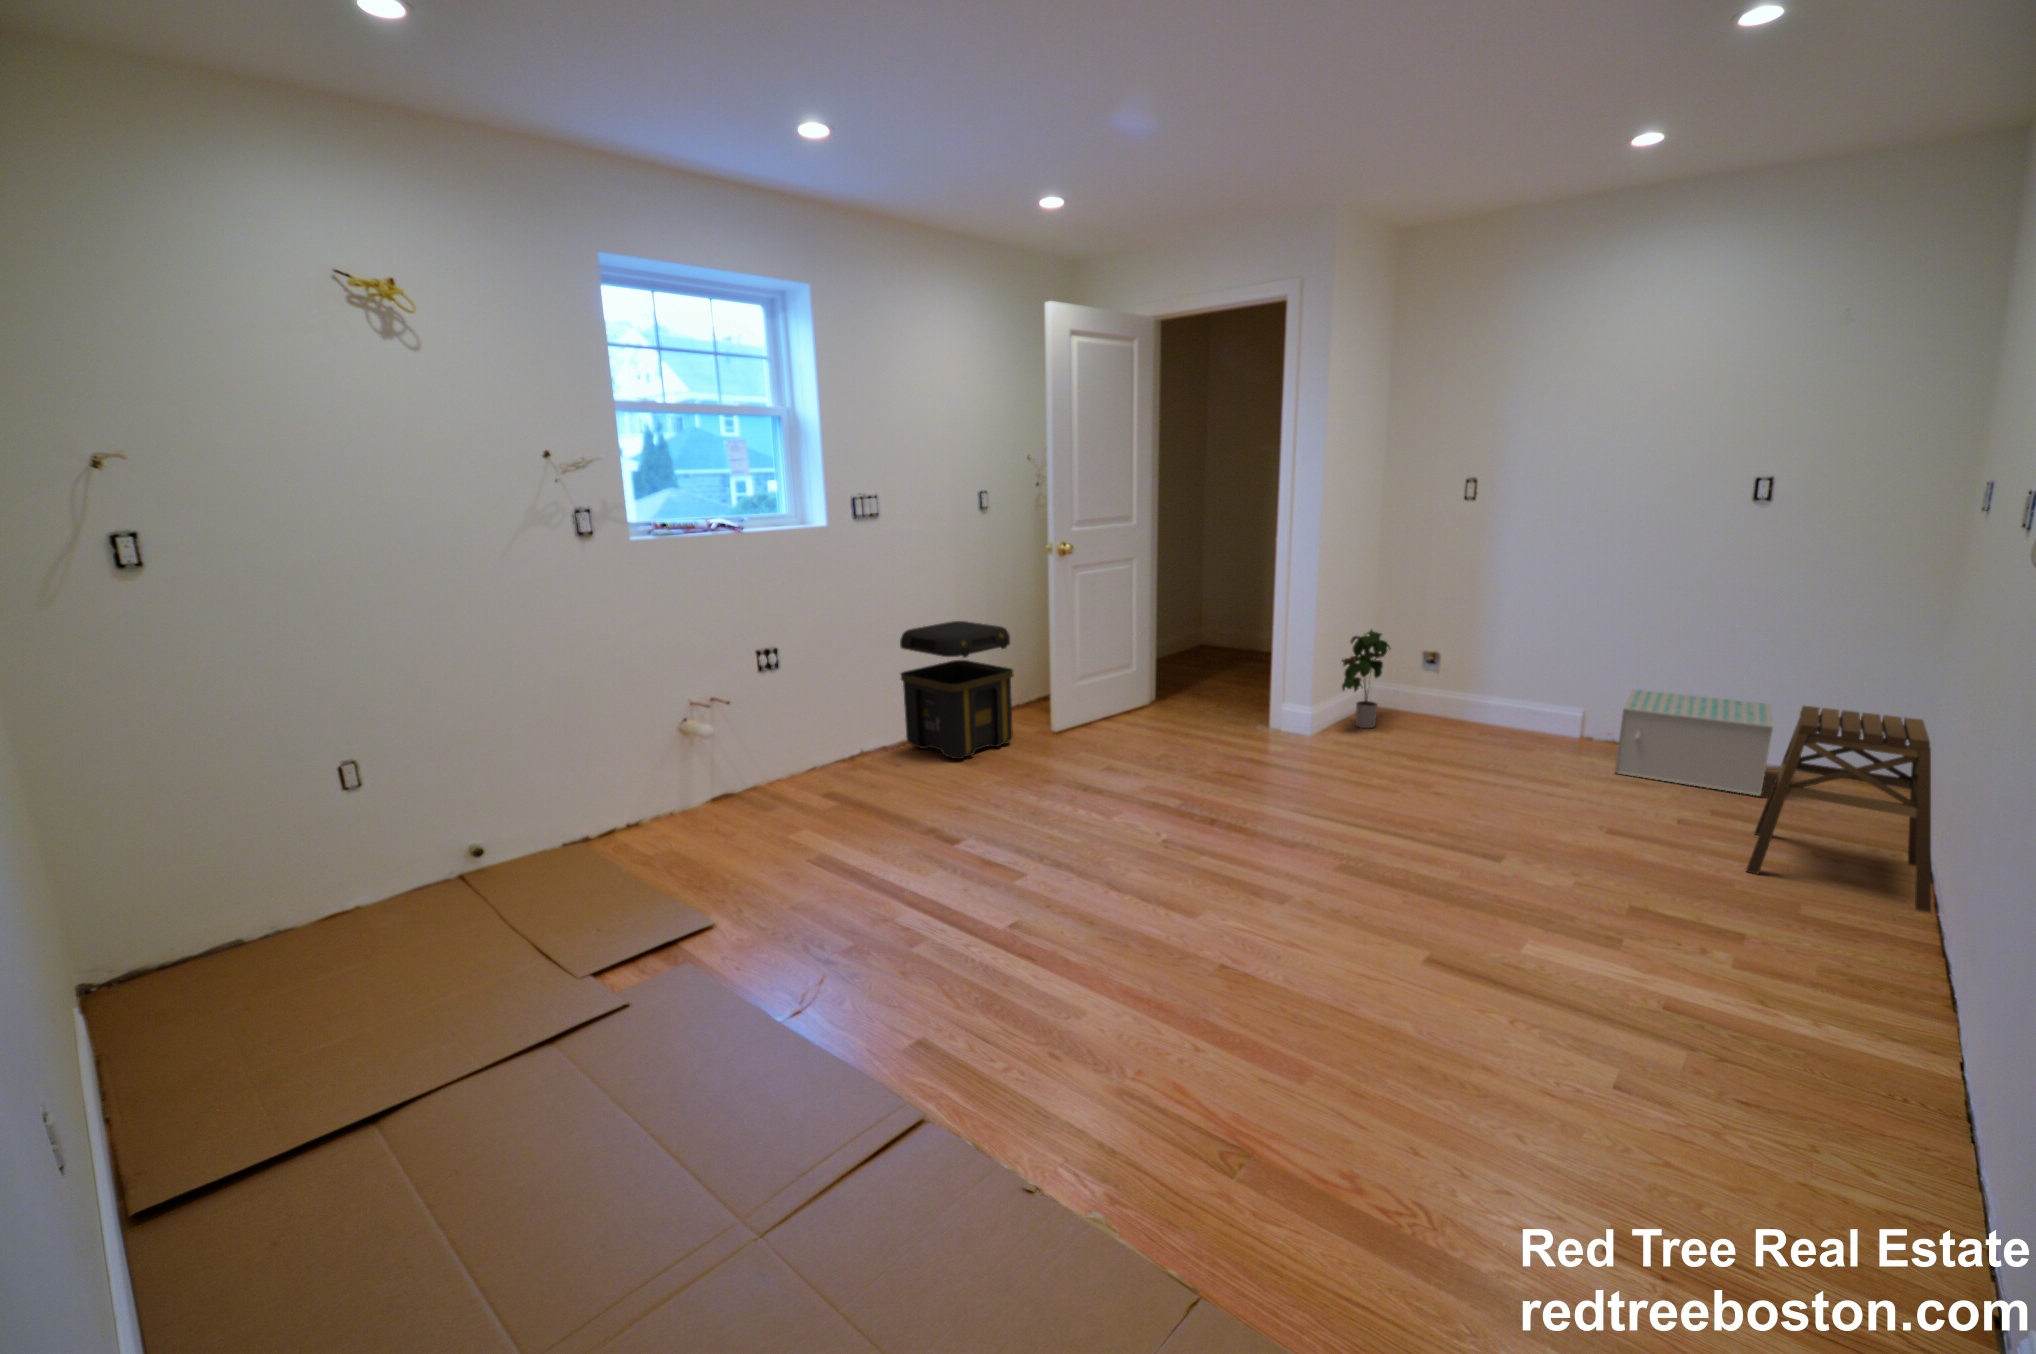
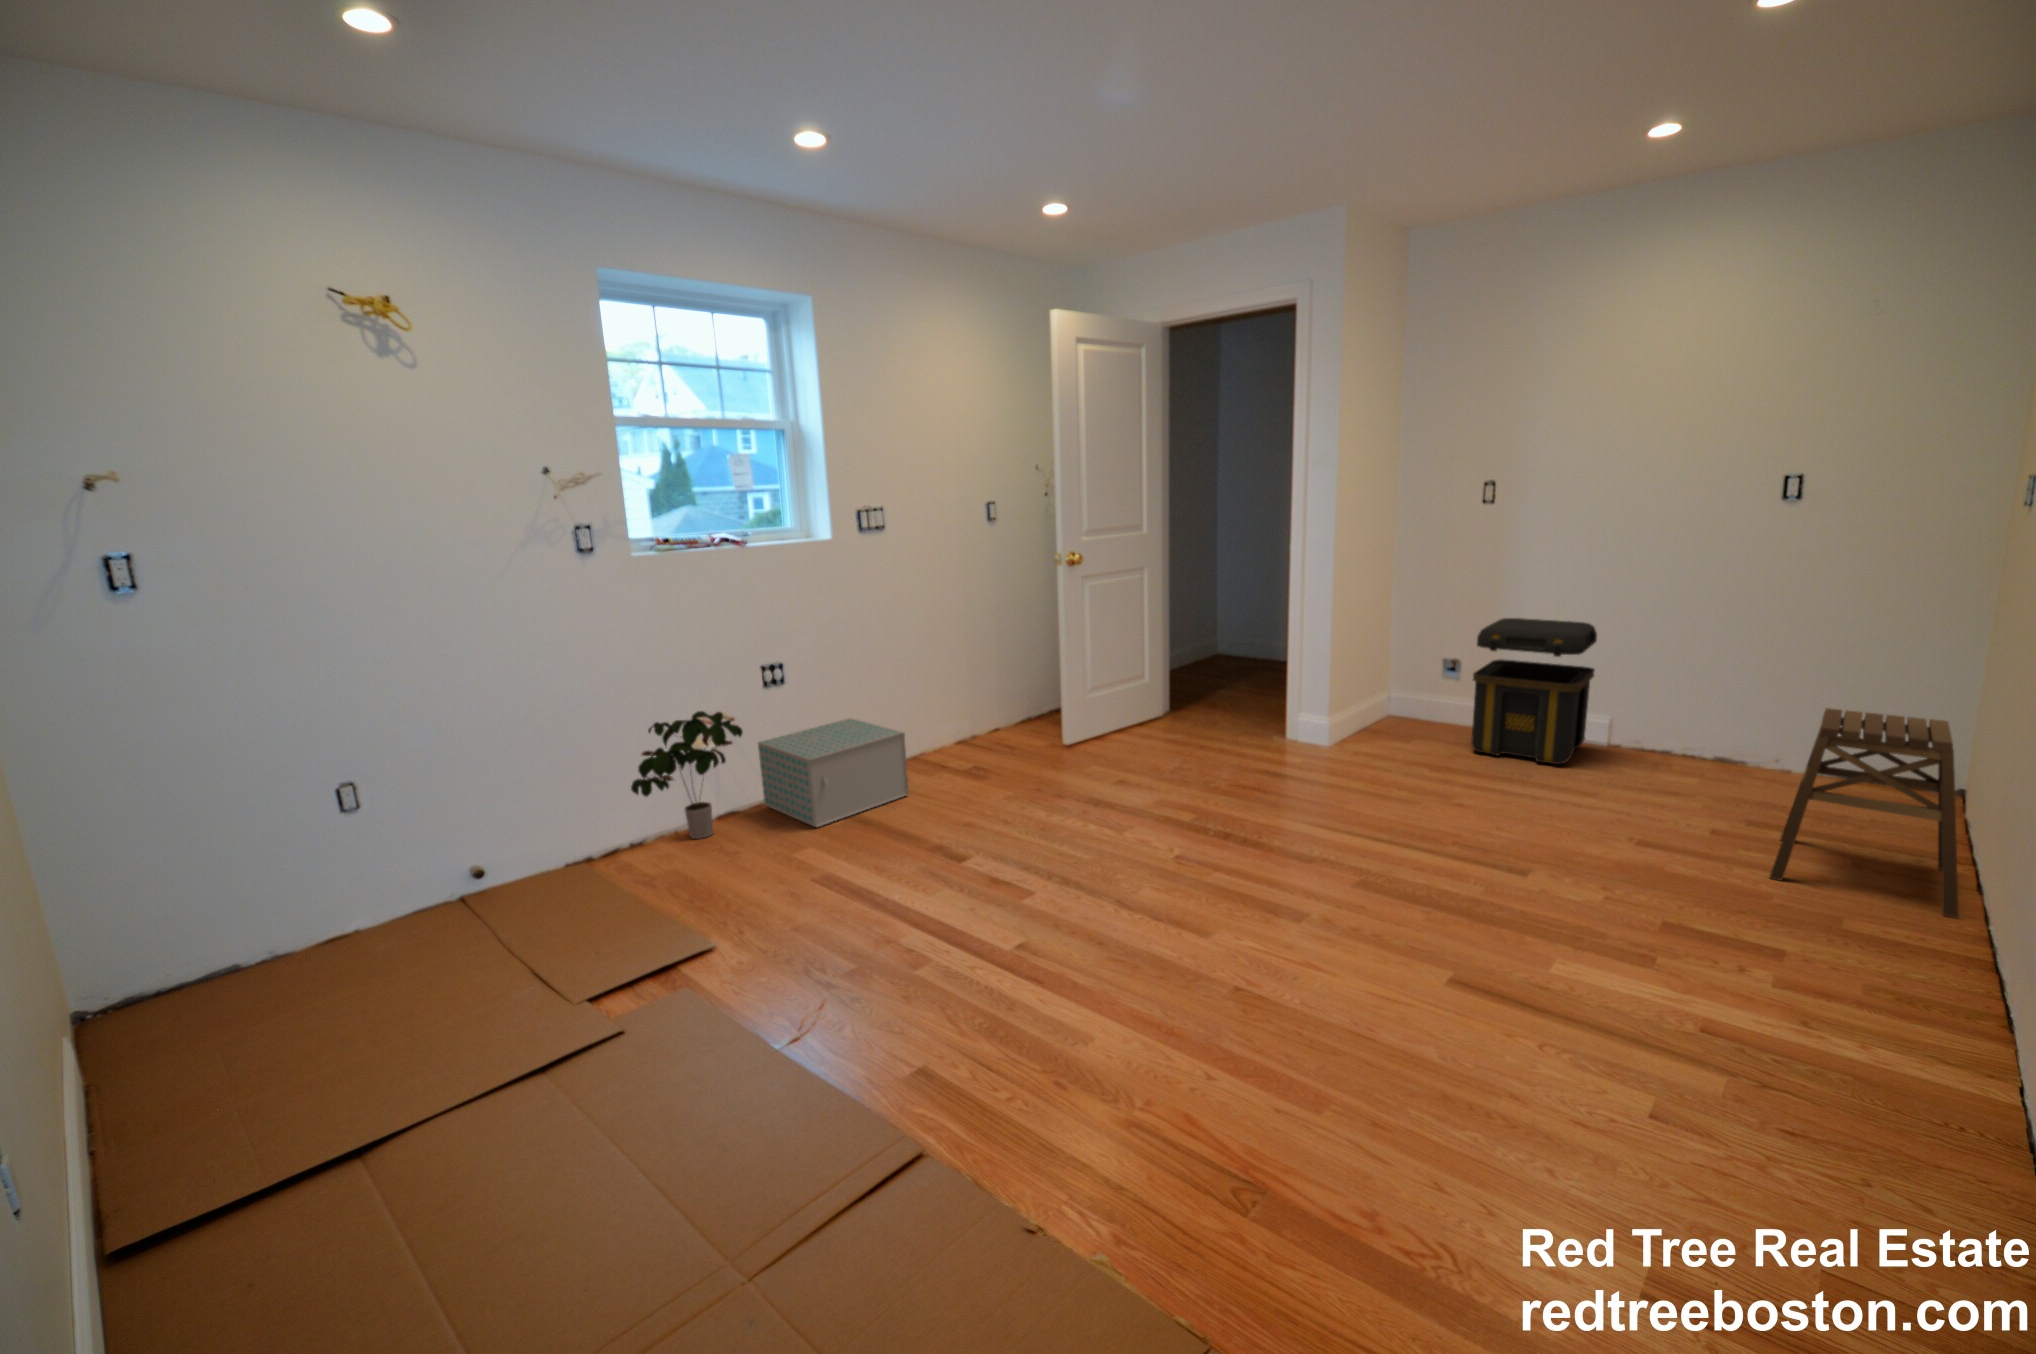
toolbox: present [900,621,1014,759] -> present [1471,618,1597,764]
potted plant: present [1342,630,1390,728] -> present [631,711,743,839]
storage box: present [1615,689,1773,795] -> present [758,718,909,827]

